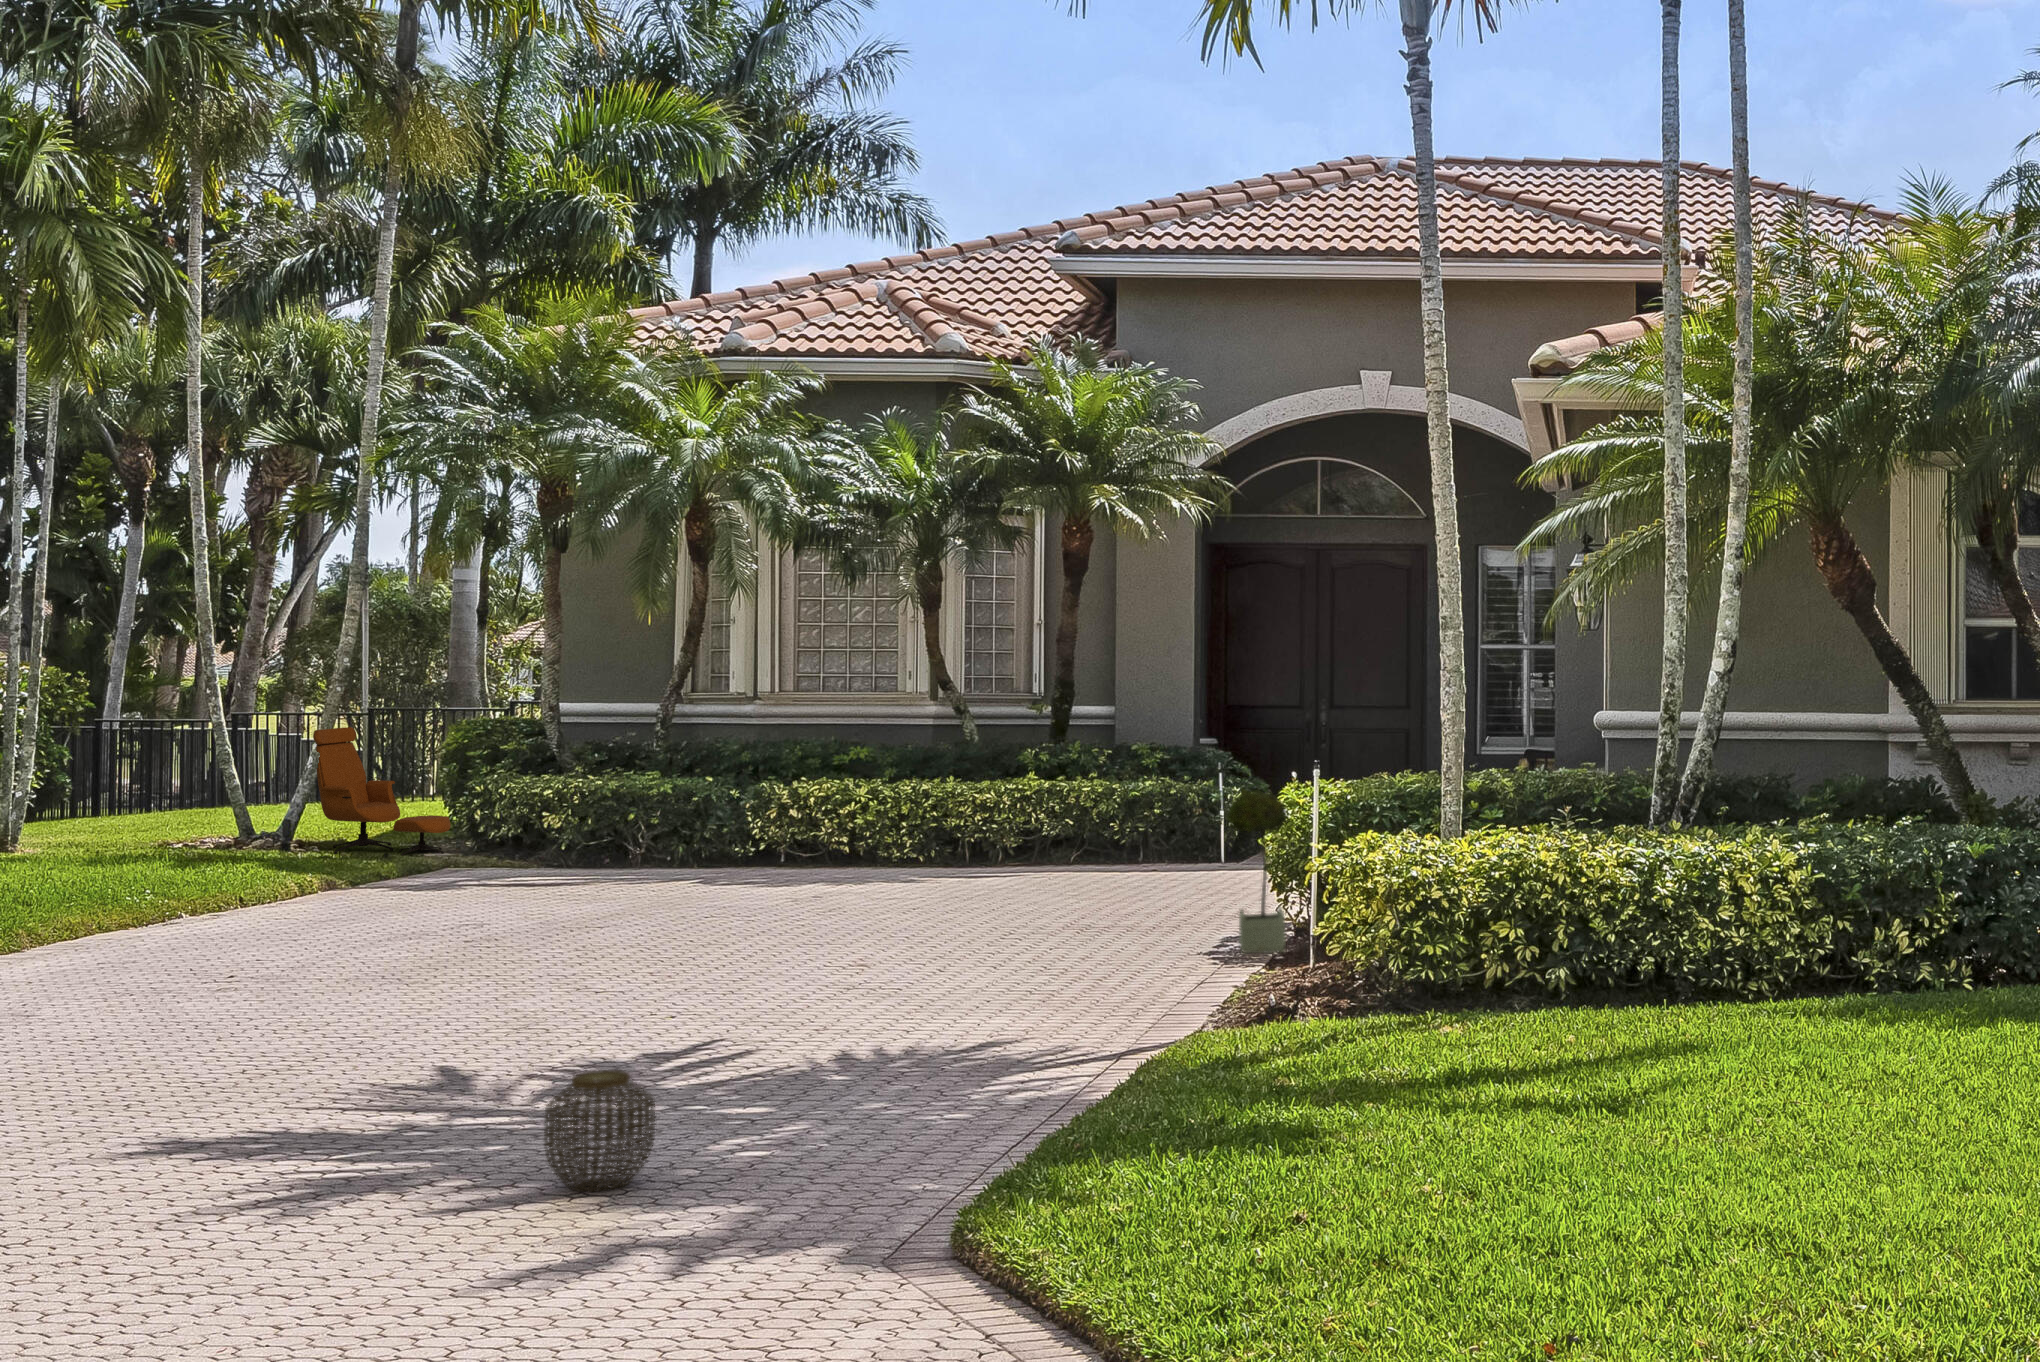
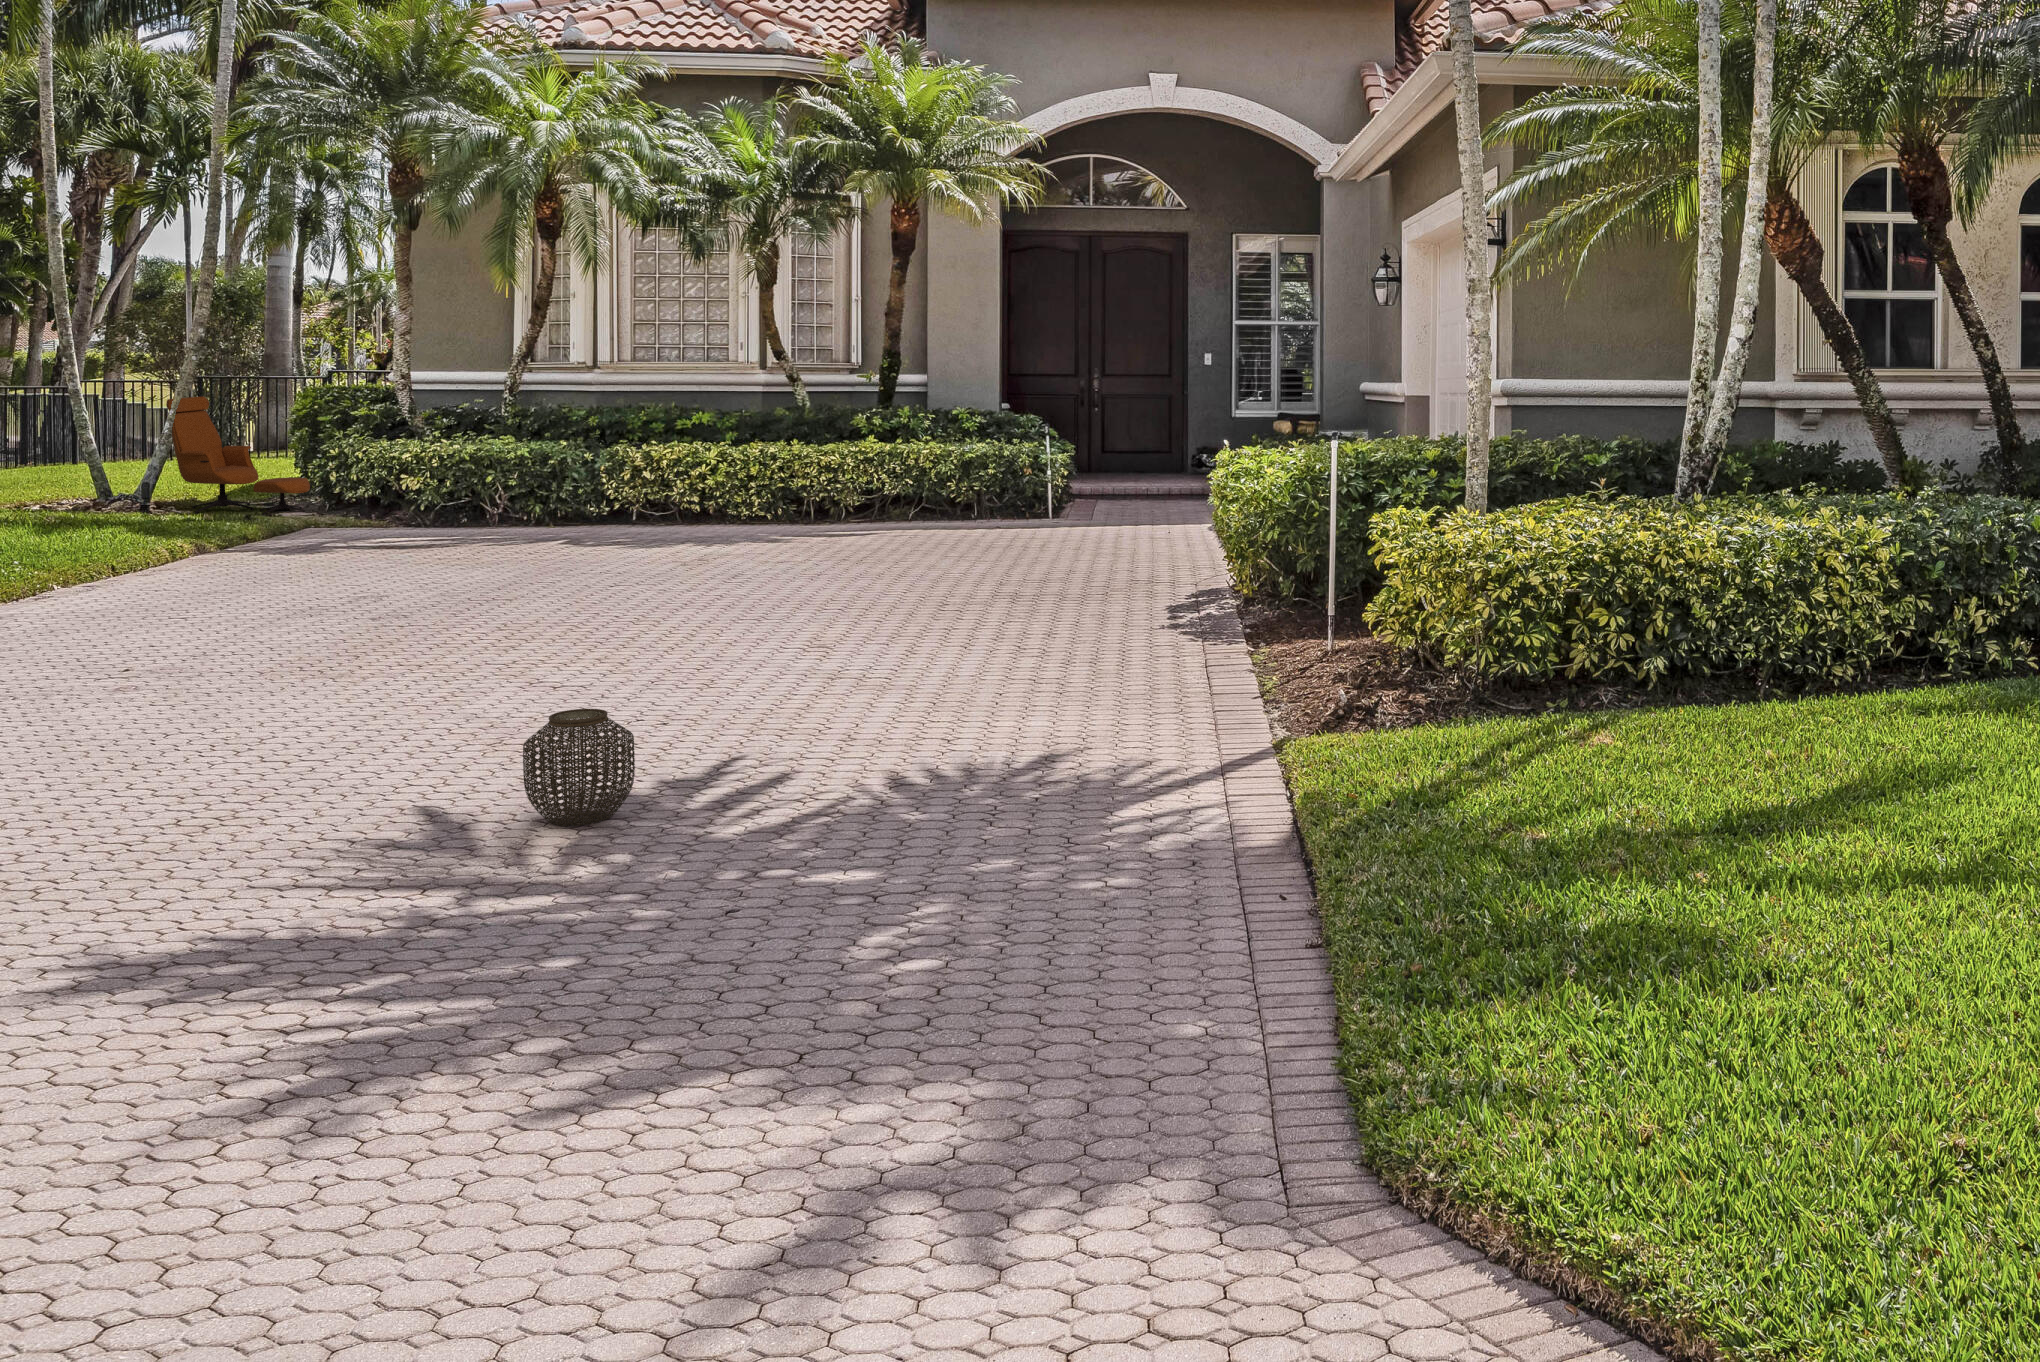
potted tree: present [1227,789,1287,953] -> none [1091,440,1153,588]

